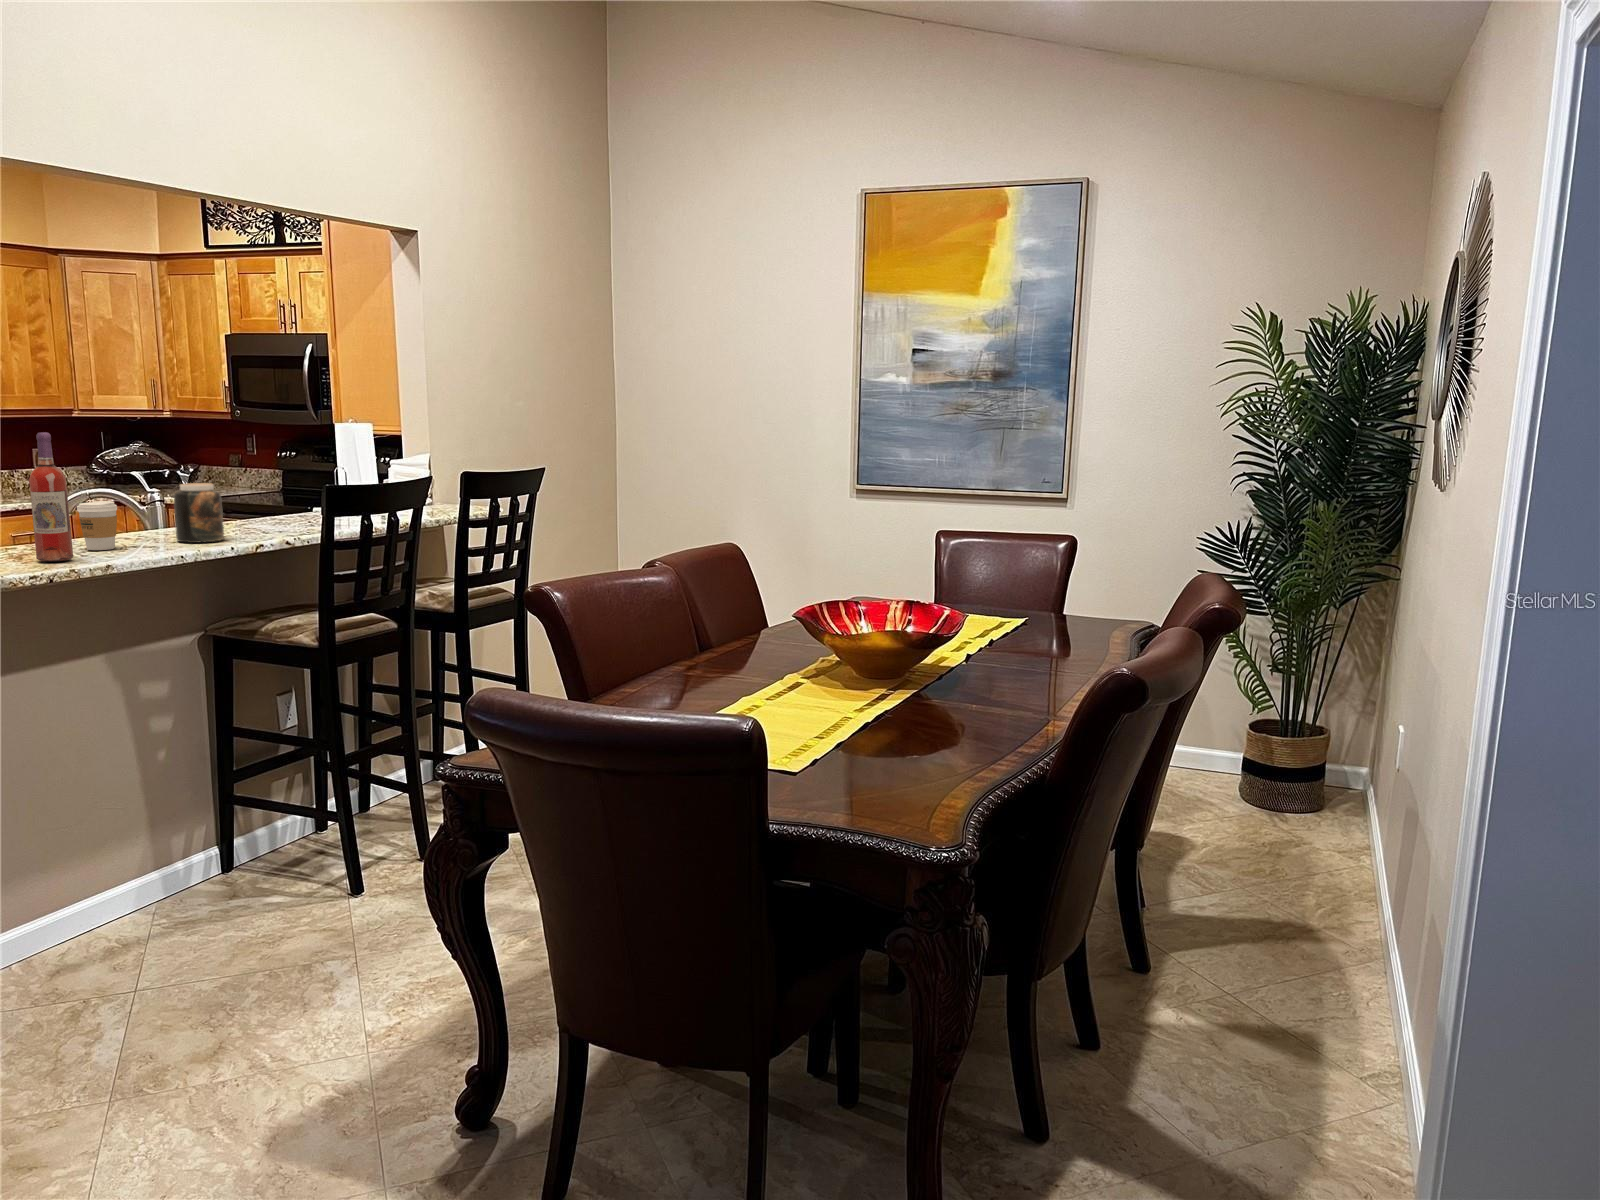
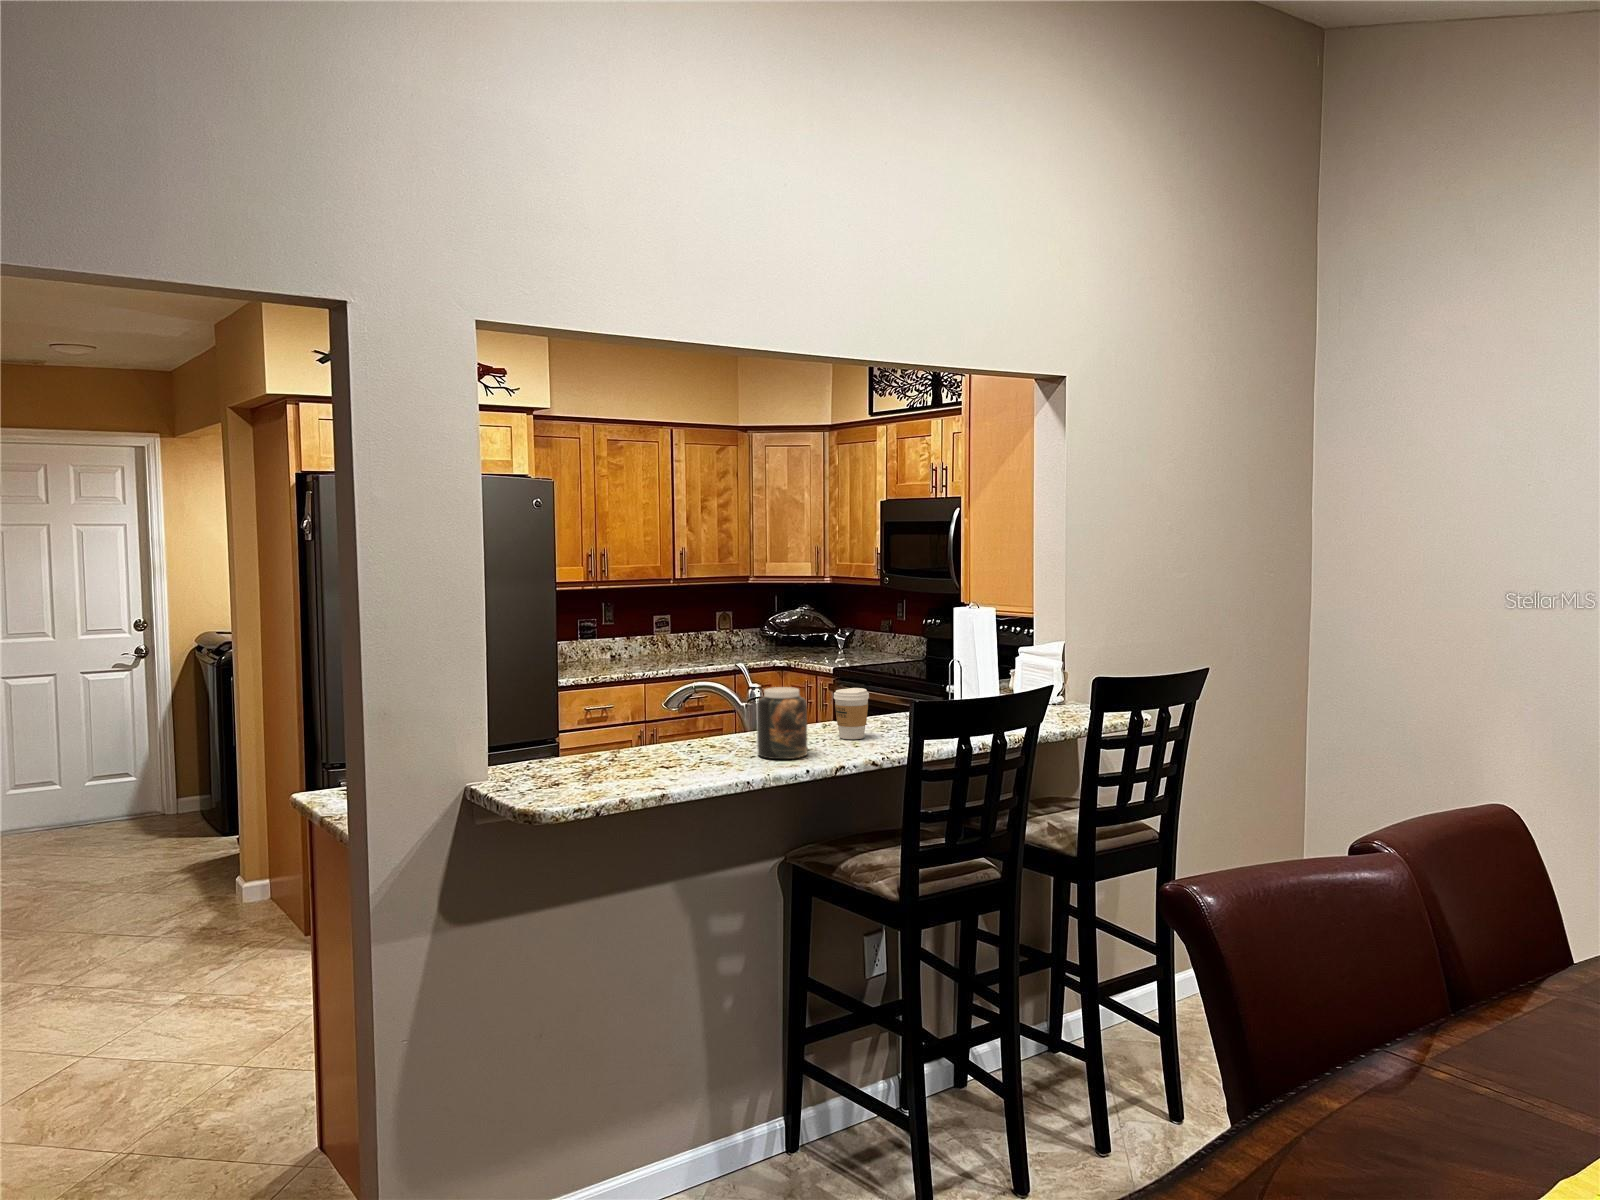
wine bottle: present [29,432,73,562] -> none [600,637,638,783]
coffee cup: present [77,501,117,550] -> present [834,688,869,739]

